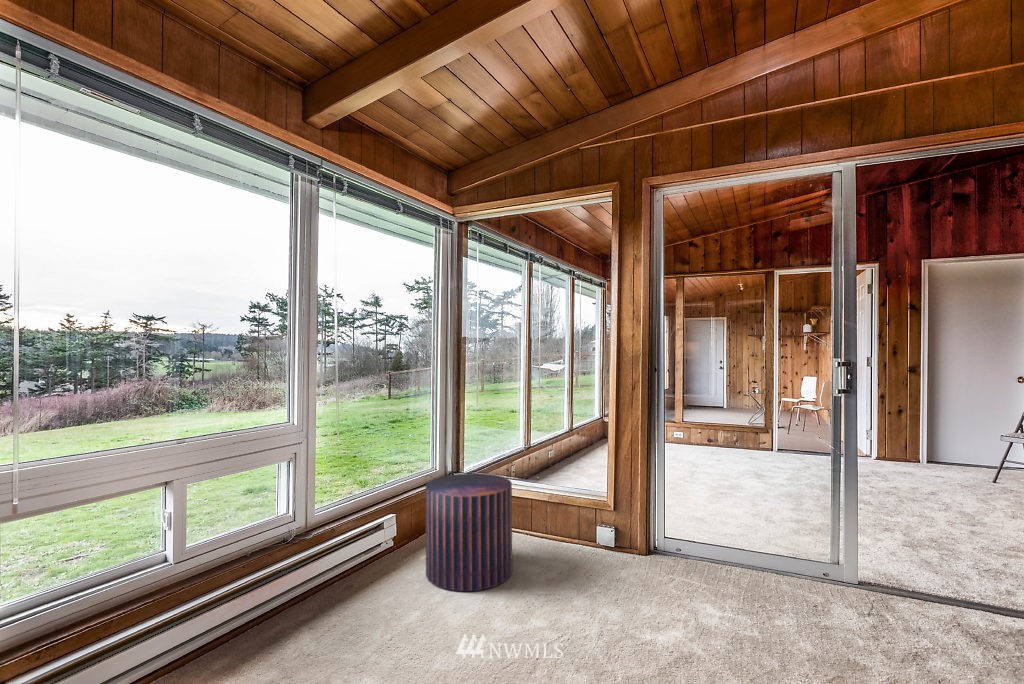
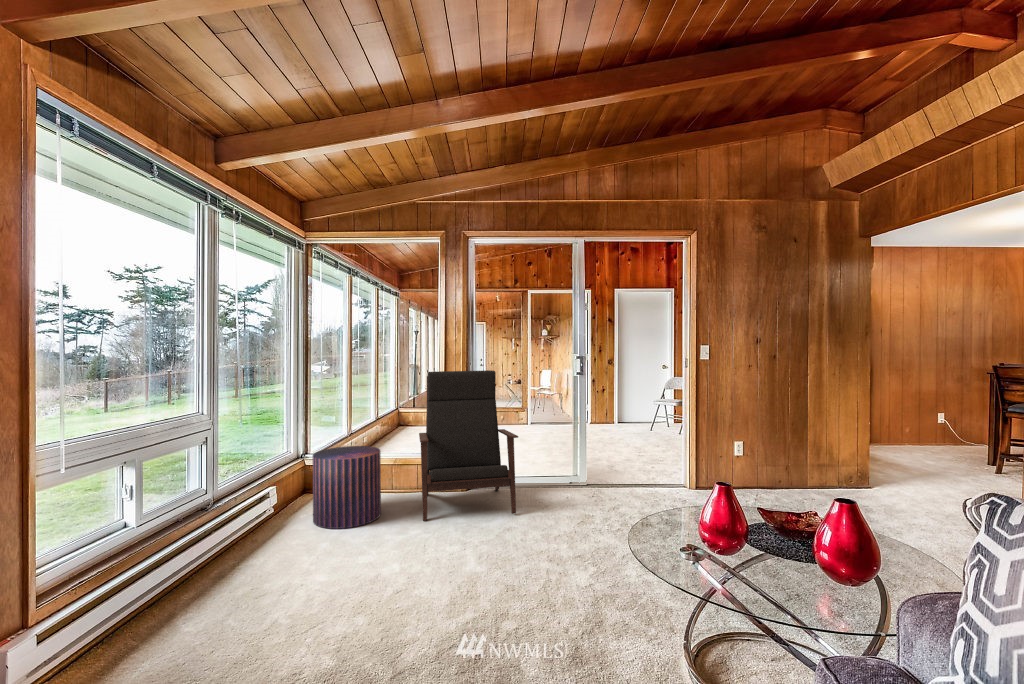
lounge chair: none [553,379,715,624] -> present [419,370,518,521]

